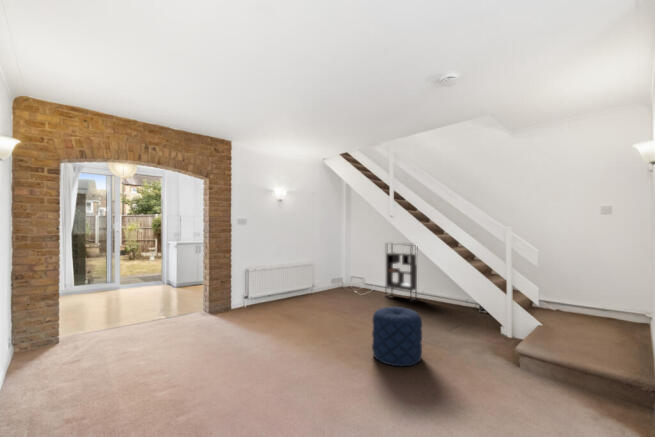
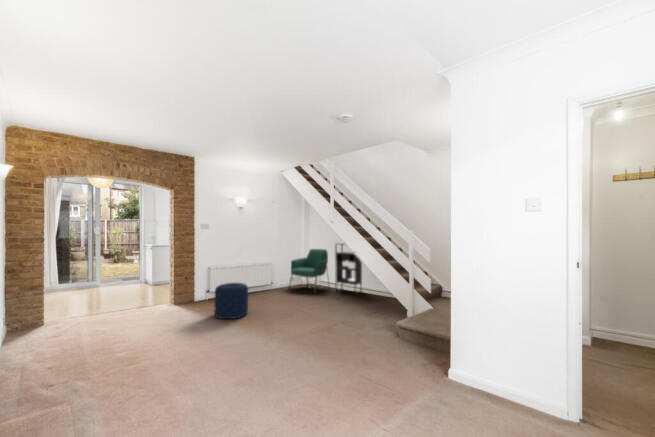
armchair: none [331,248,376,299] -> present [290,249,328,291]
pouf: present [372,307,422,366] -> present [214,283,249,319]

